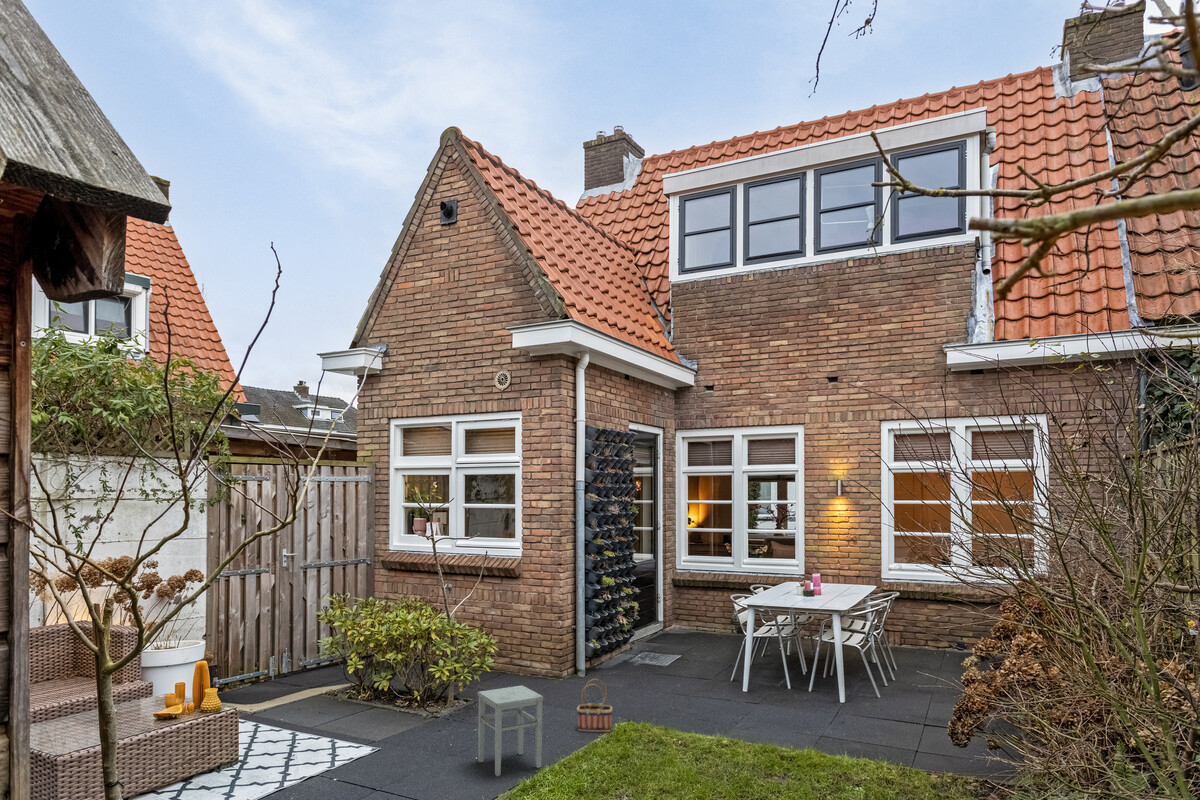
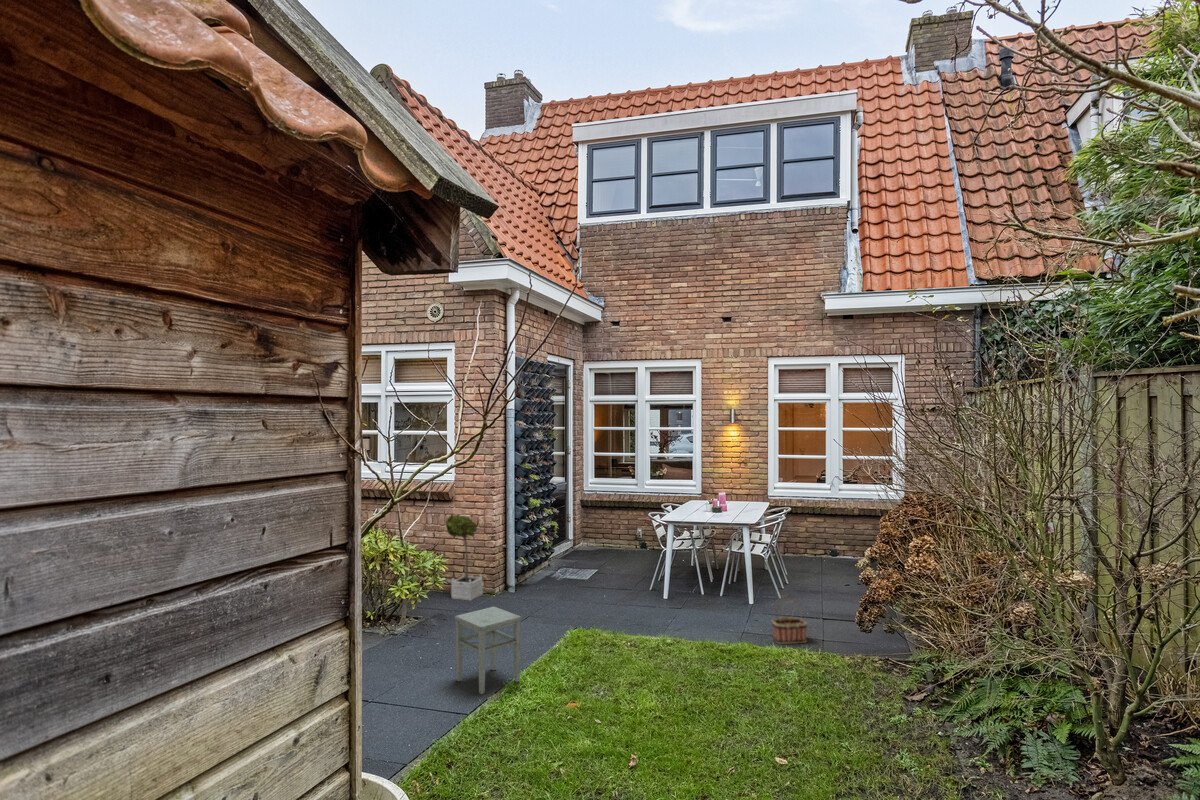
potted tree: none [507,591,546,685] -> present [446,515,483,601]
basket: present [577,679,612,732] -> present [772,596,807,644]

